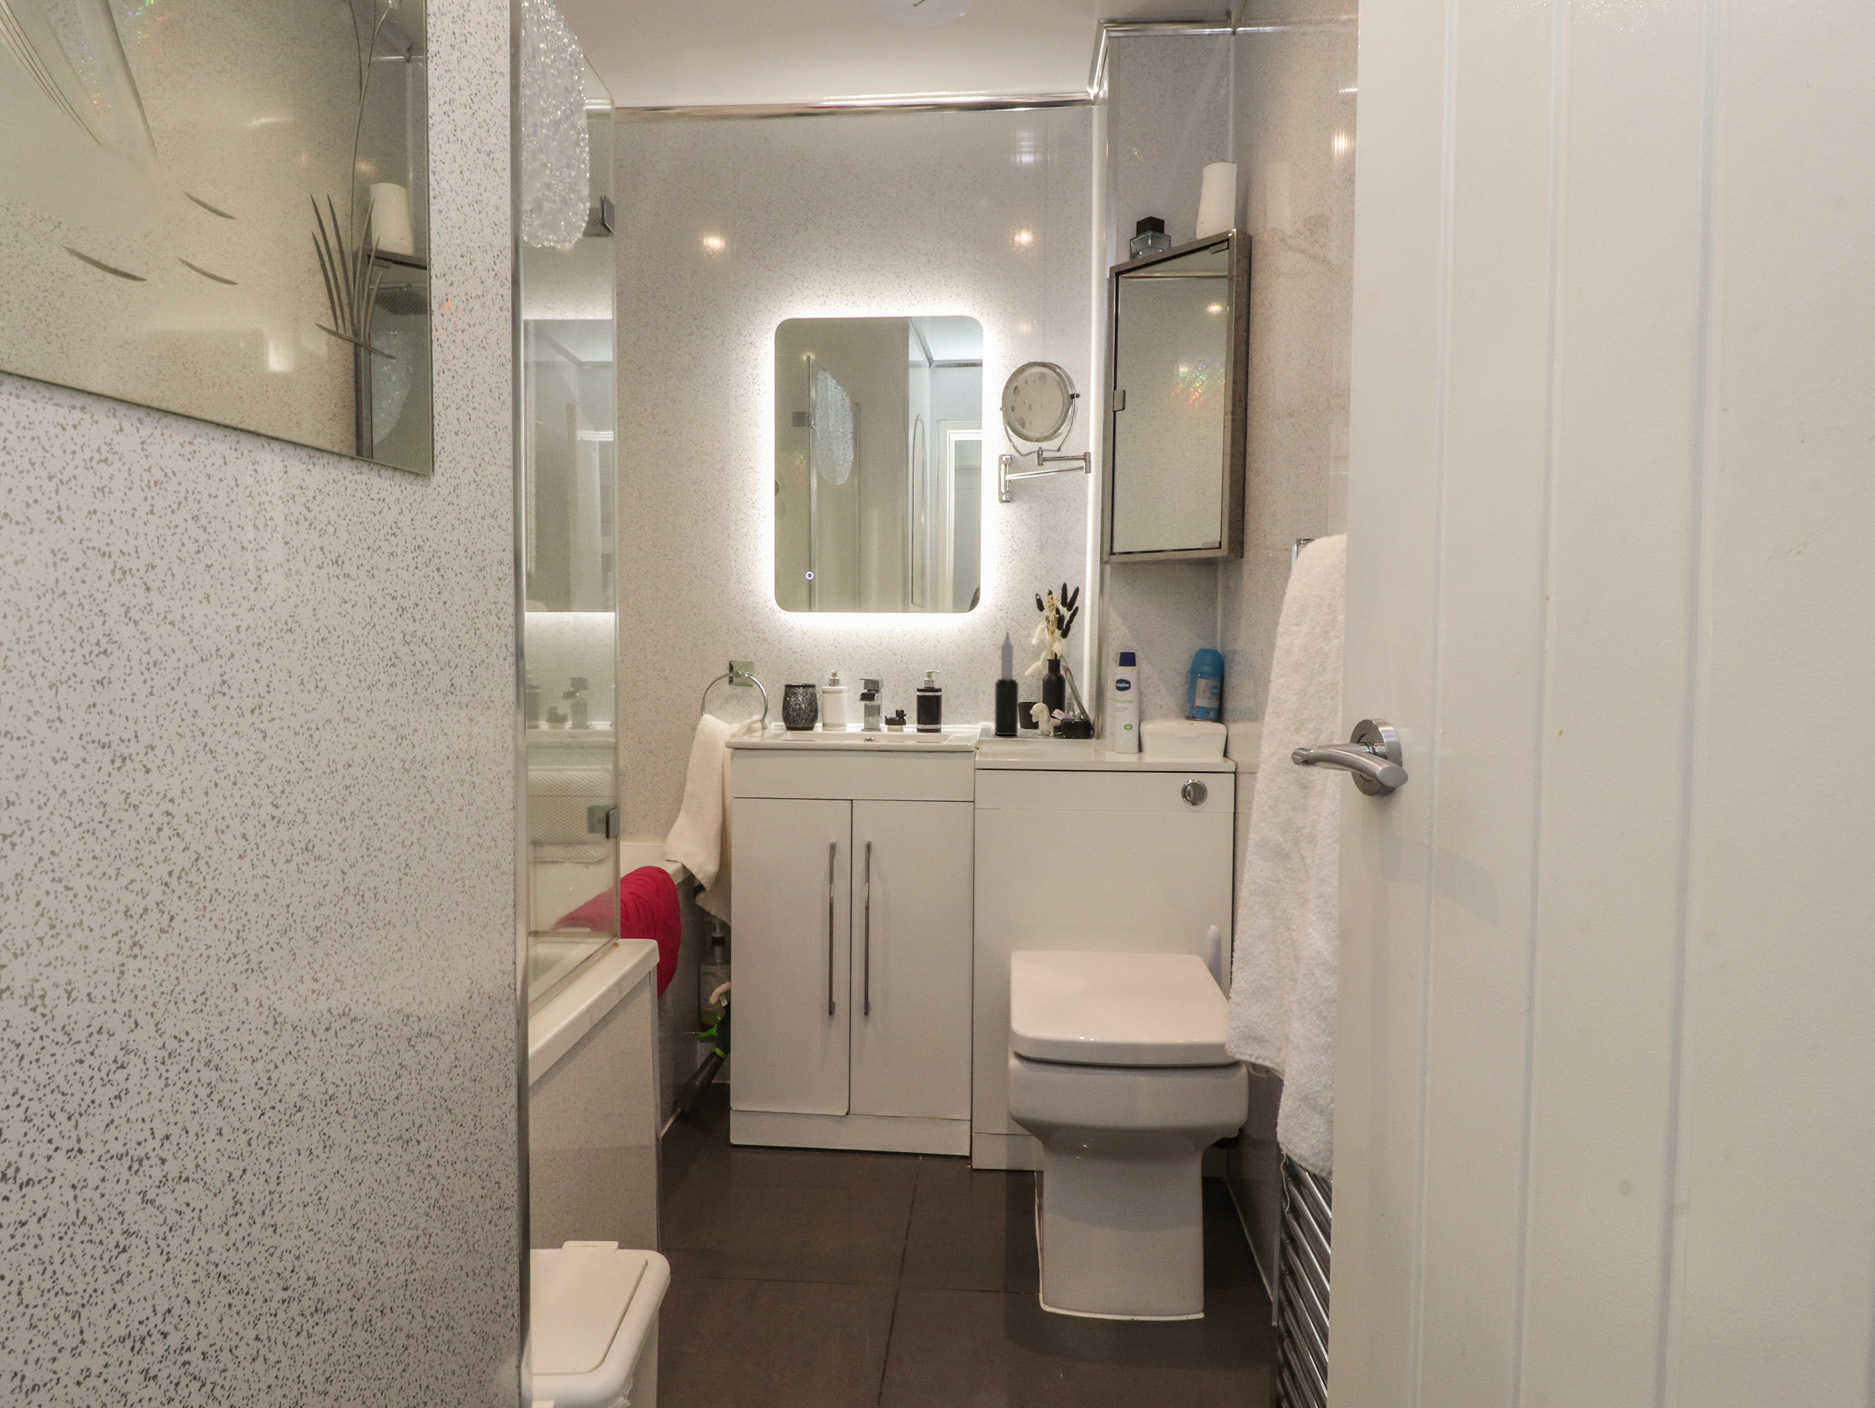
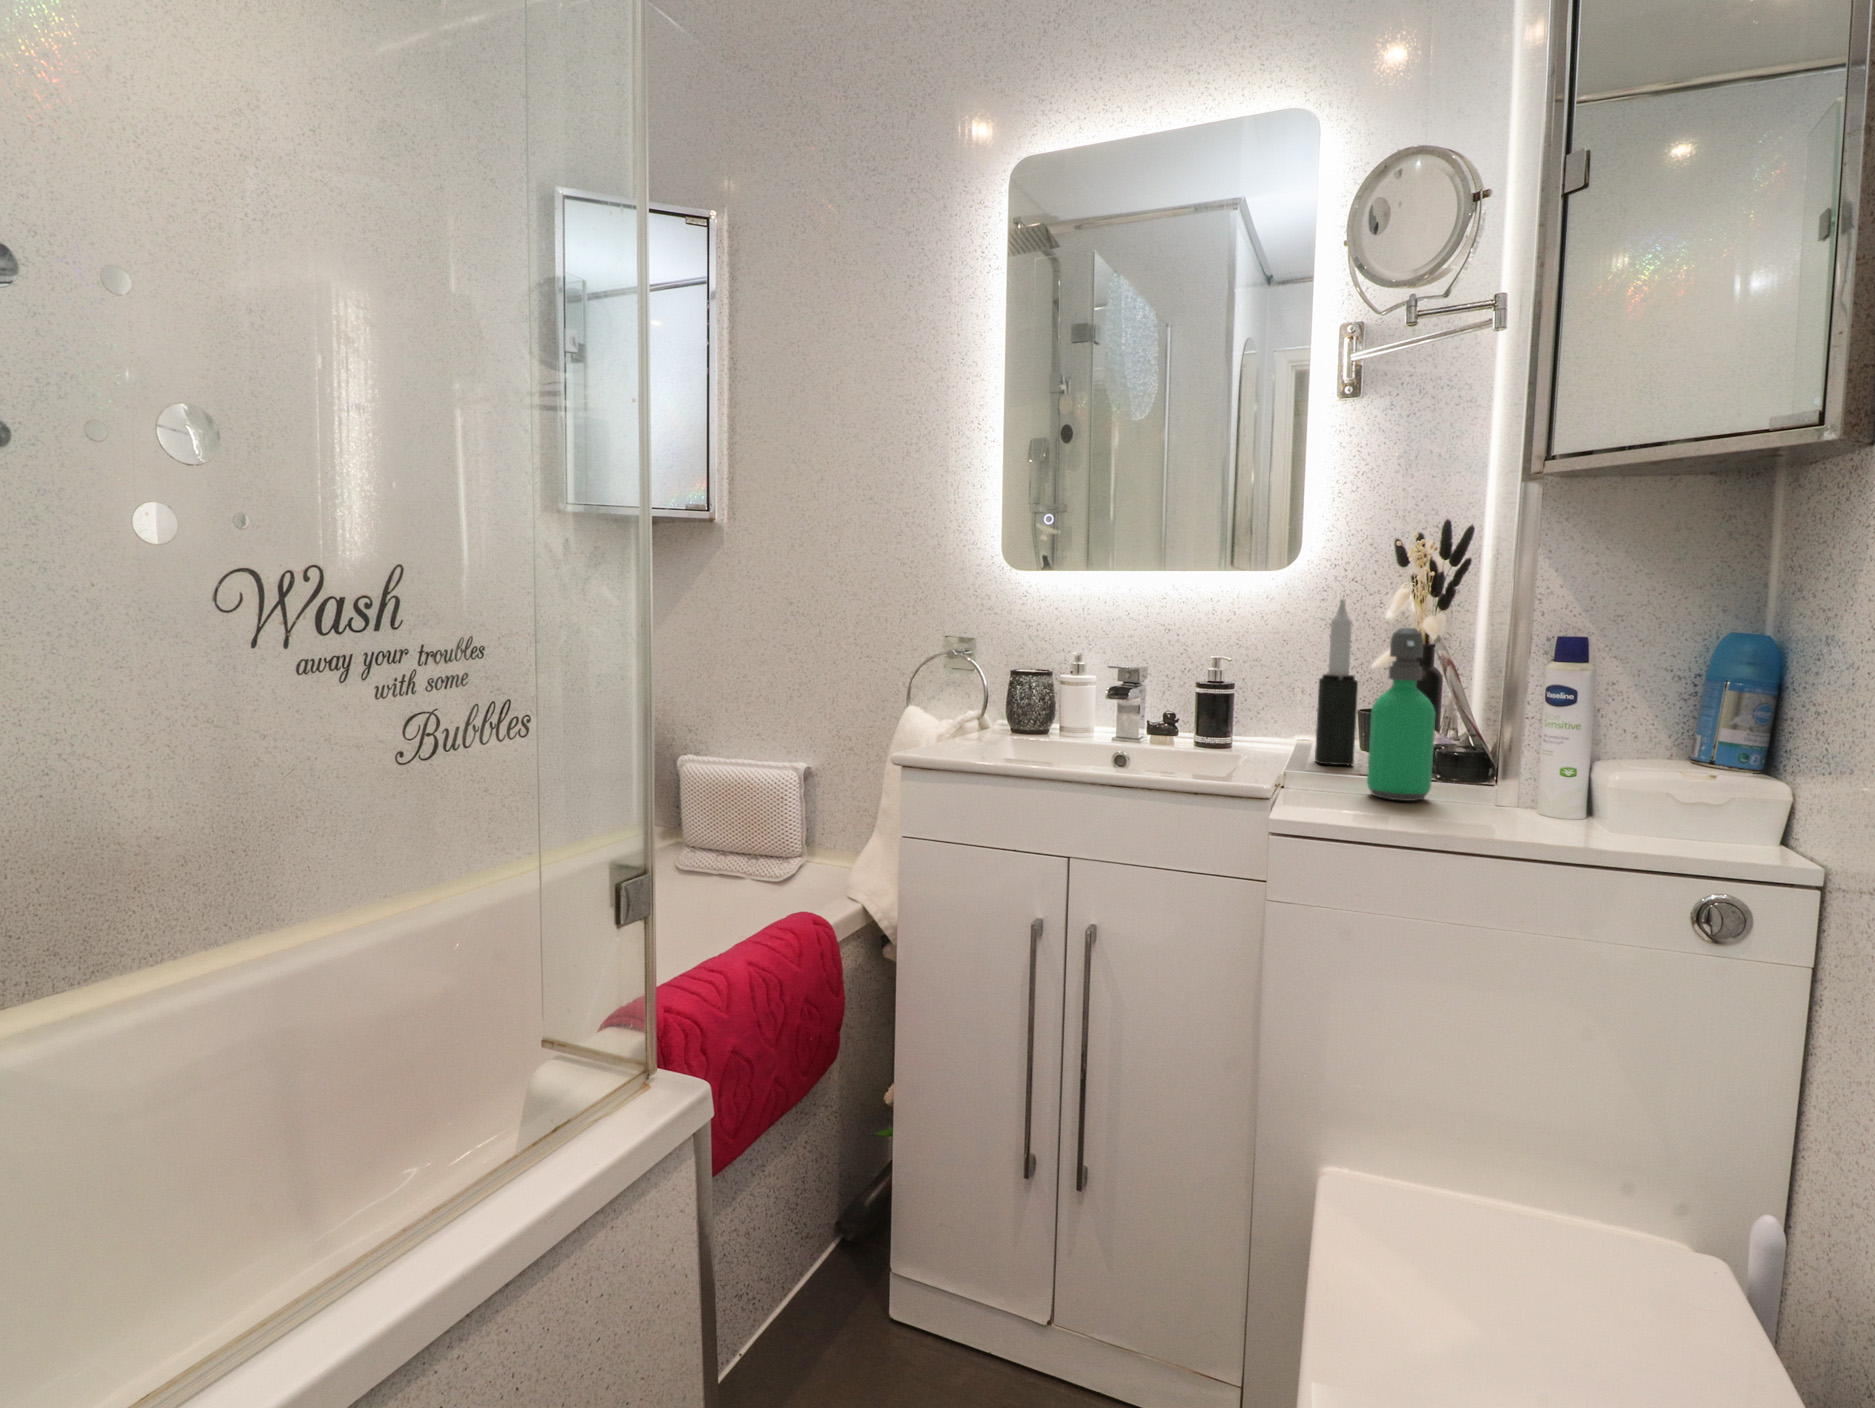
soap dispenser: none [1027,648,1062,747] -> present [1367,627,1436,801]

